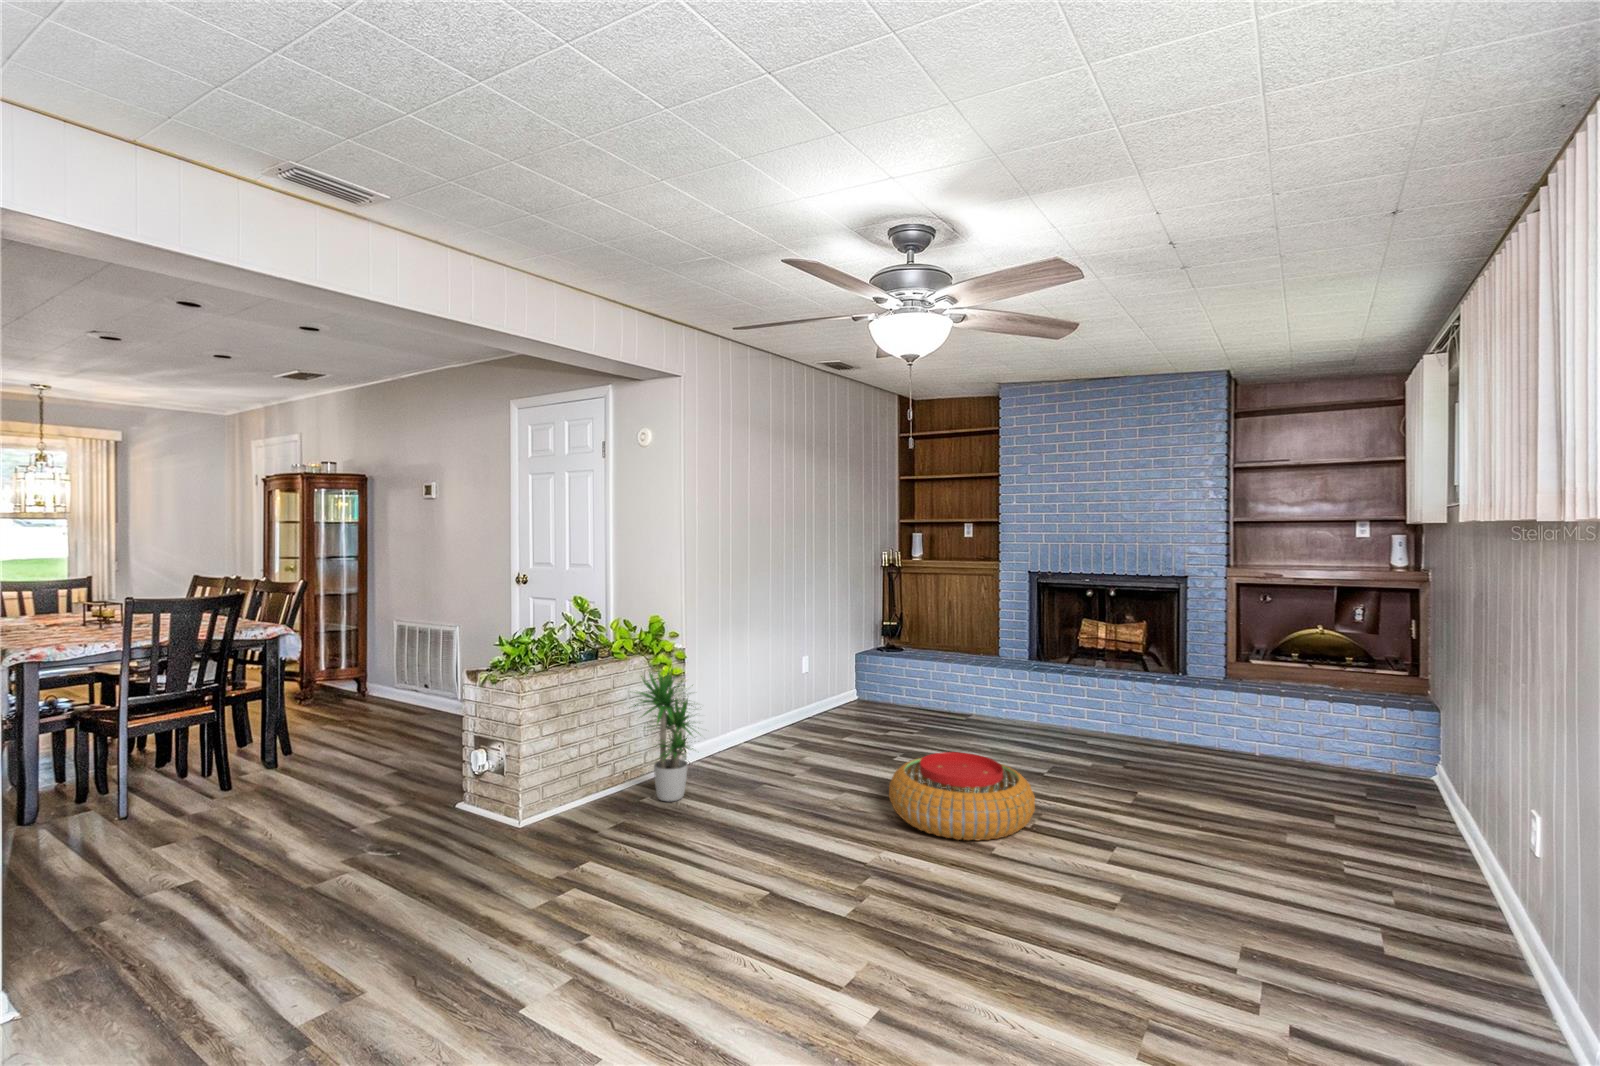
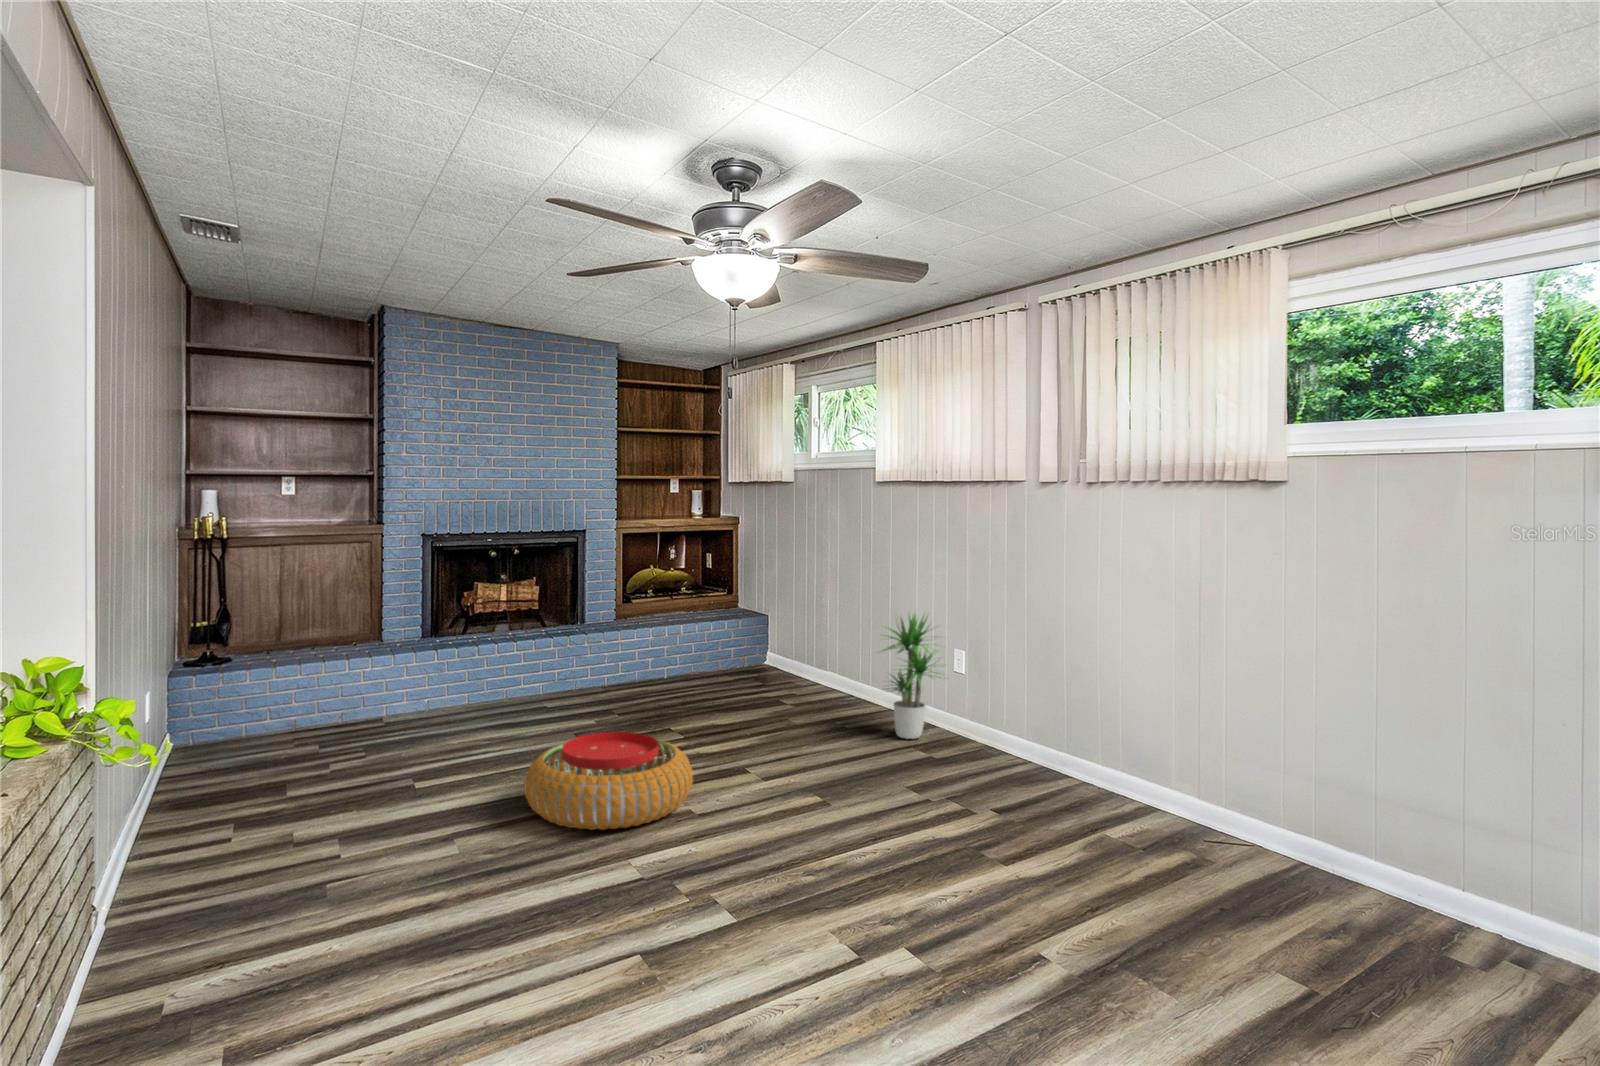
potted plant: present [635,671,694,801] -> present [882,614,944,739]

